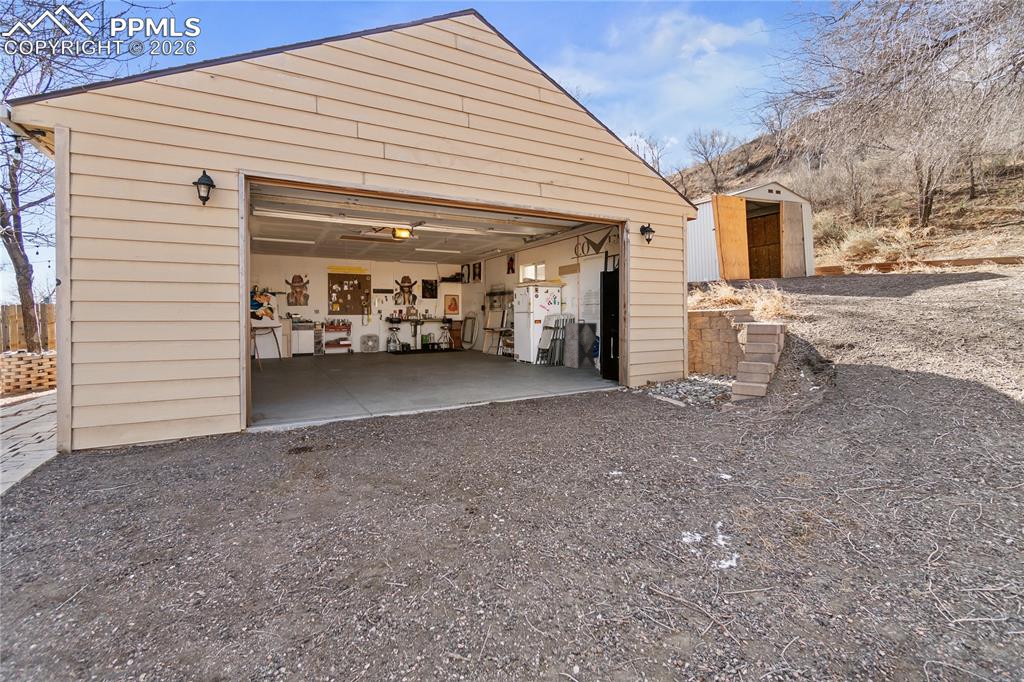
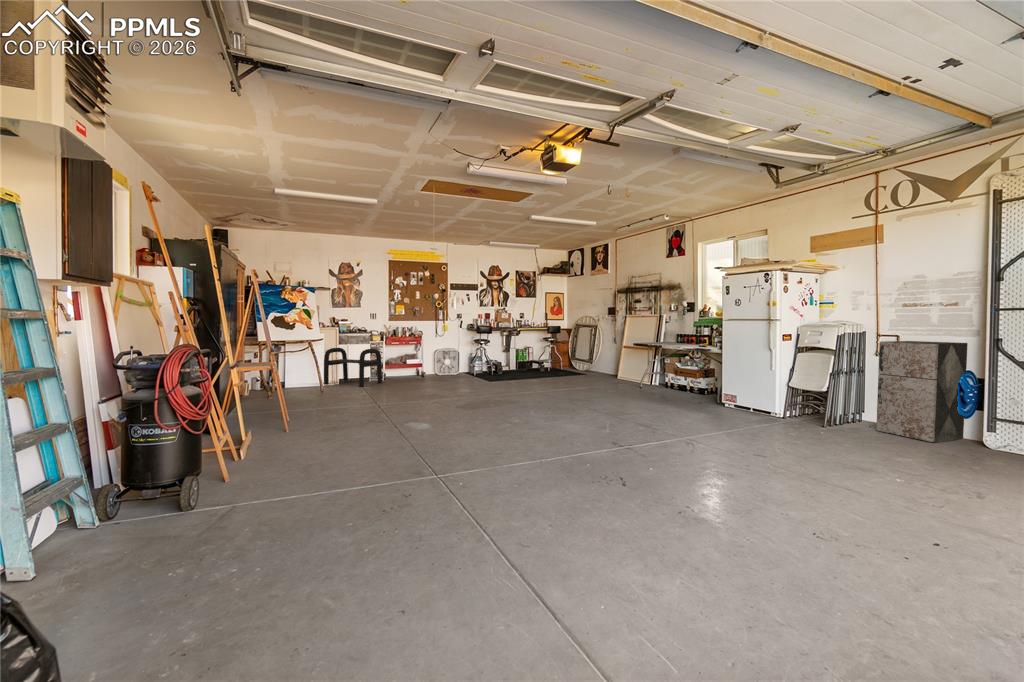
bench: none [282,333,322,357] -> present [324,348,382,387]

